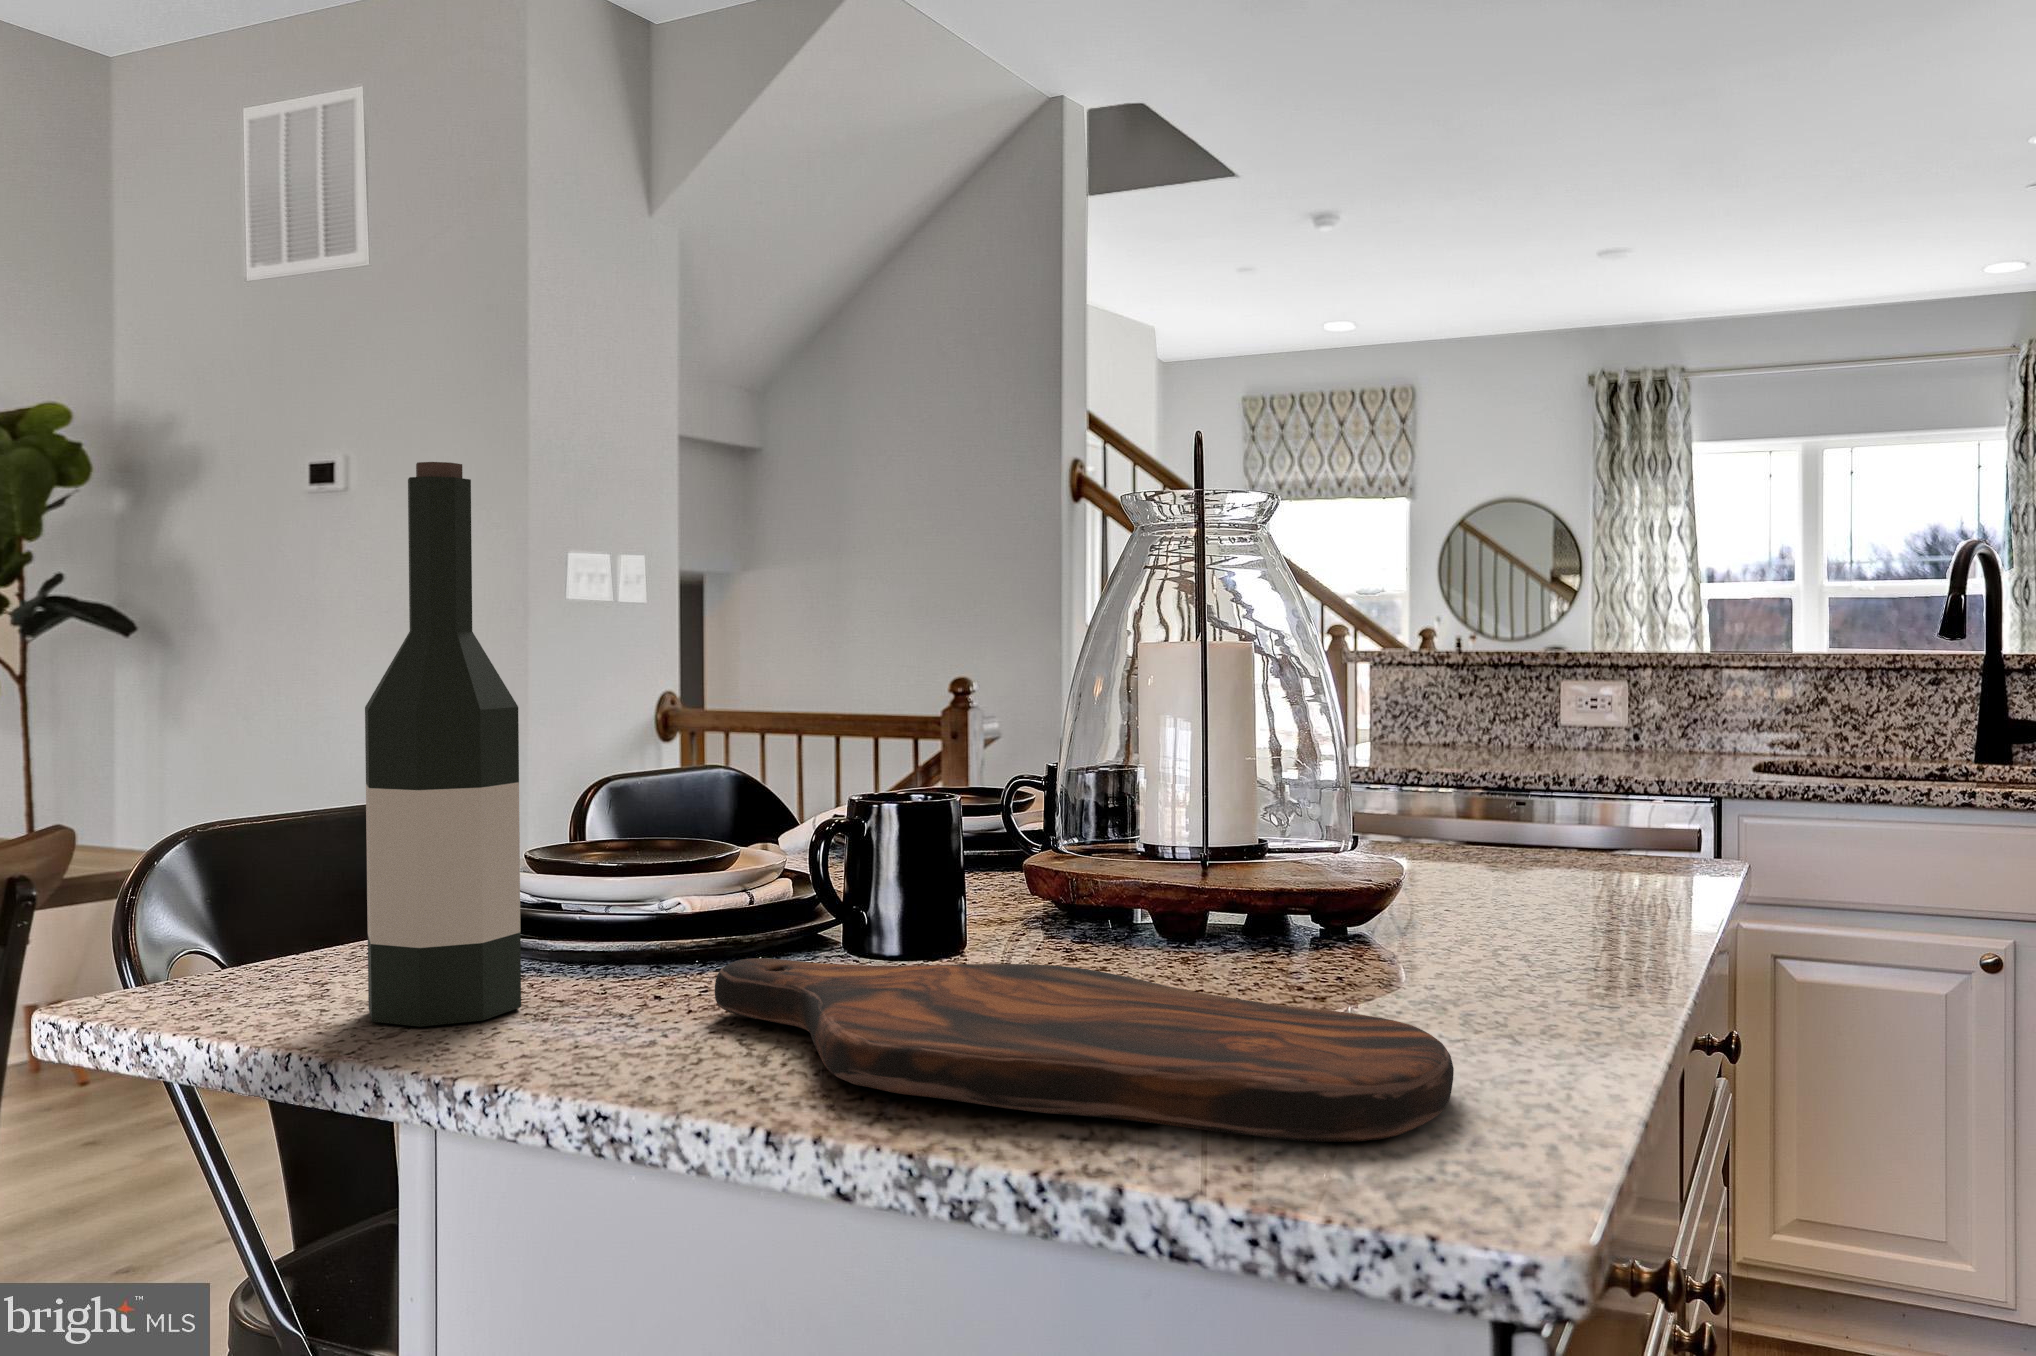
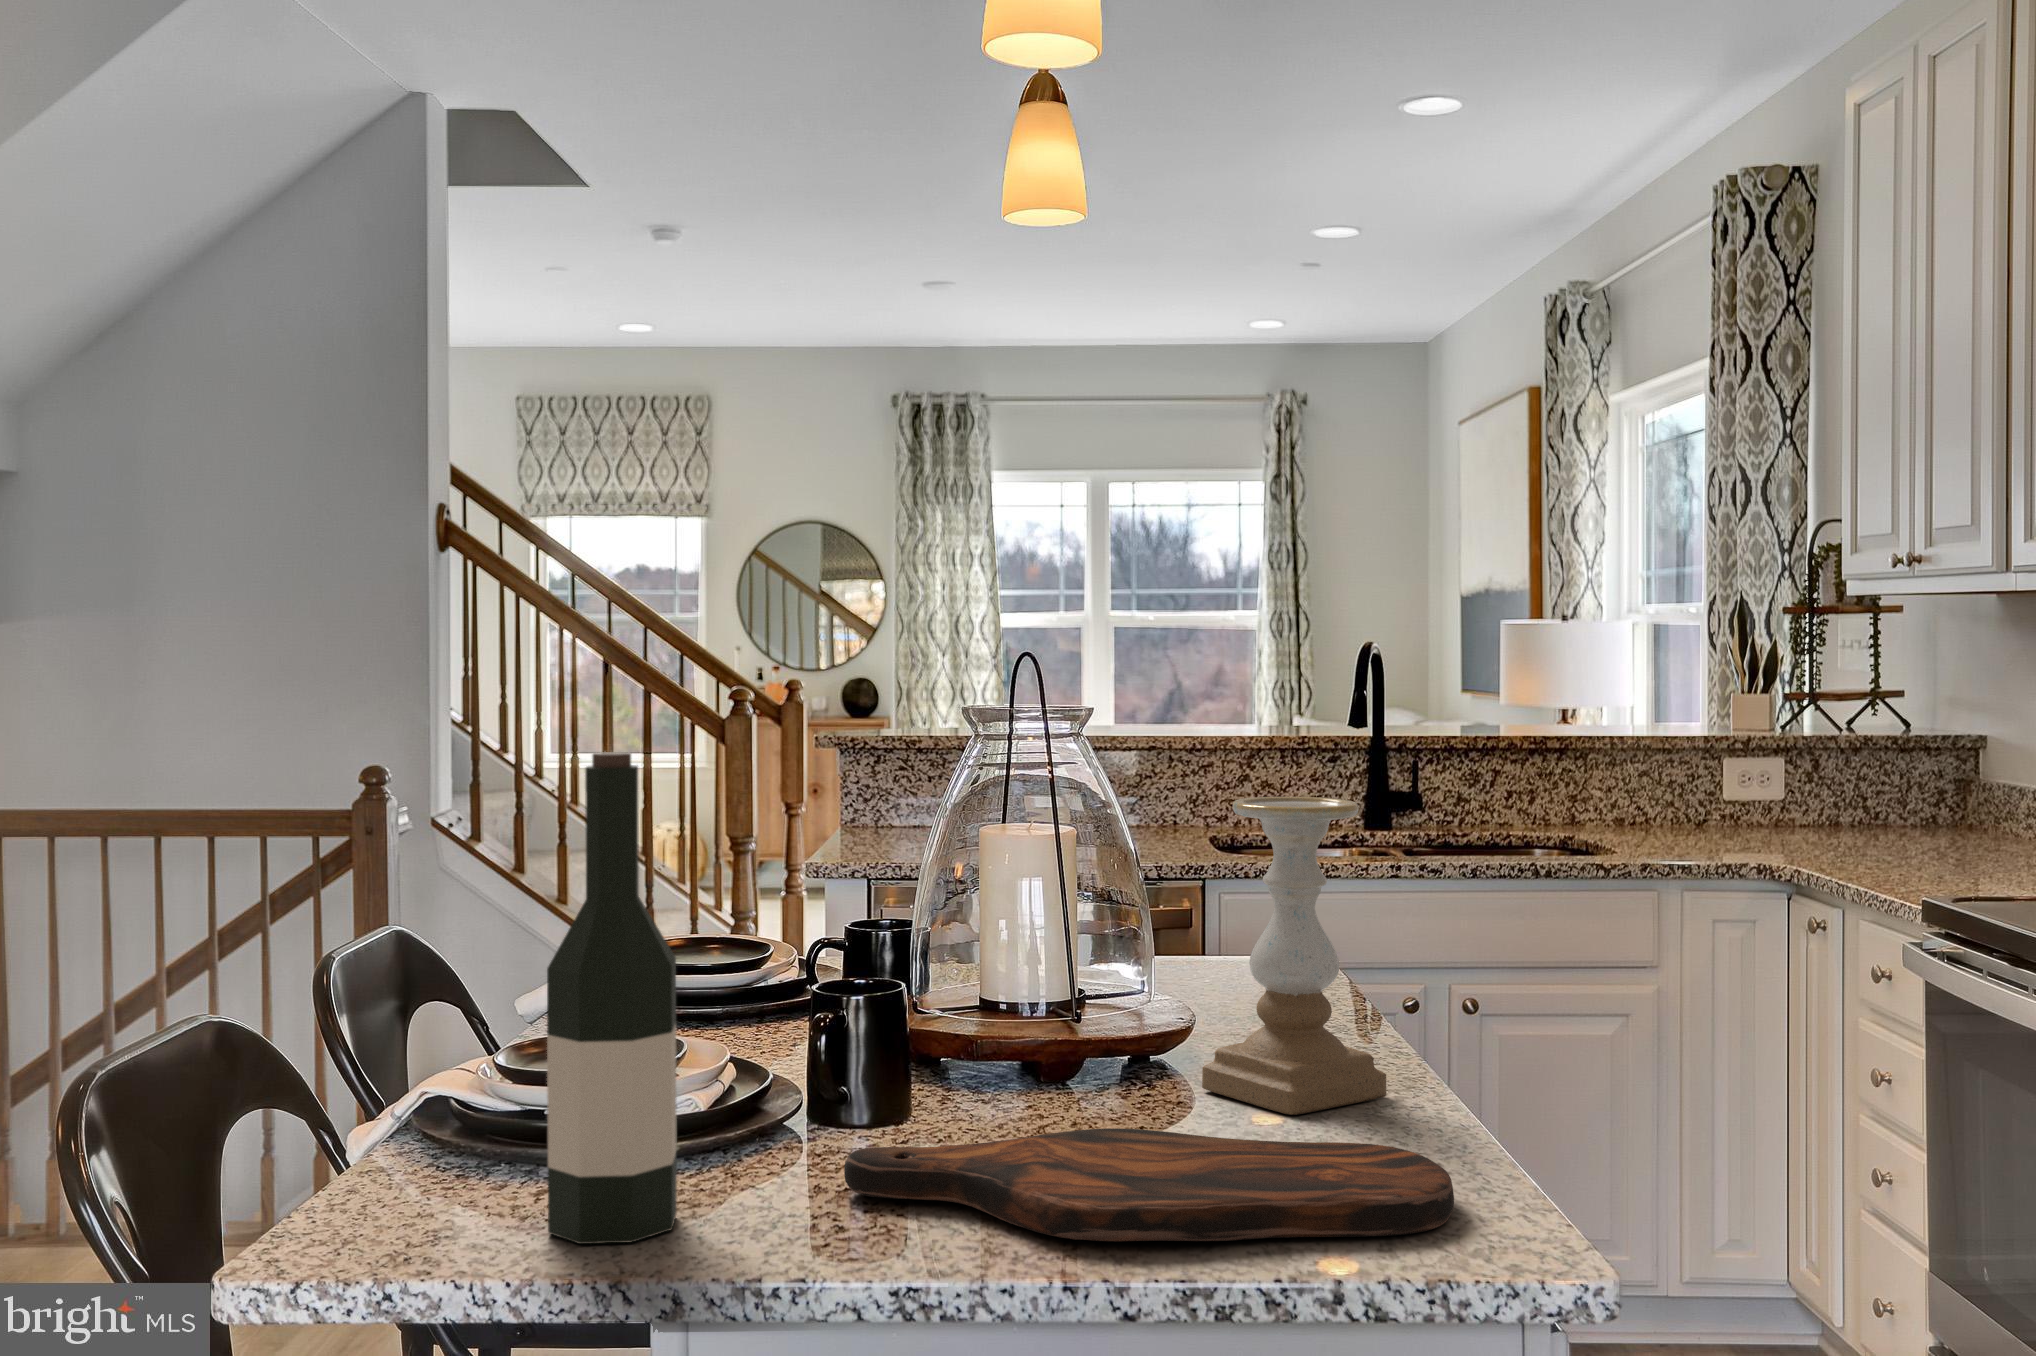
candle holder: none [1339,579,1577,992] -> present [1202,797,1386,1115]

